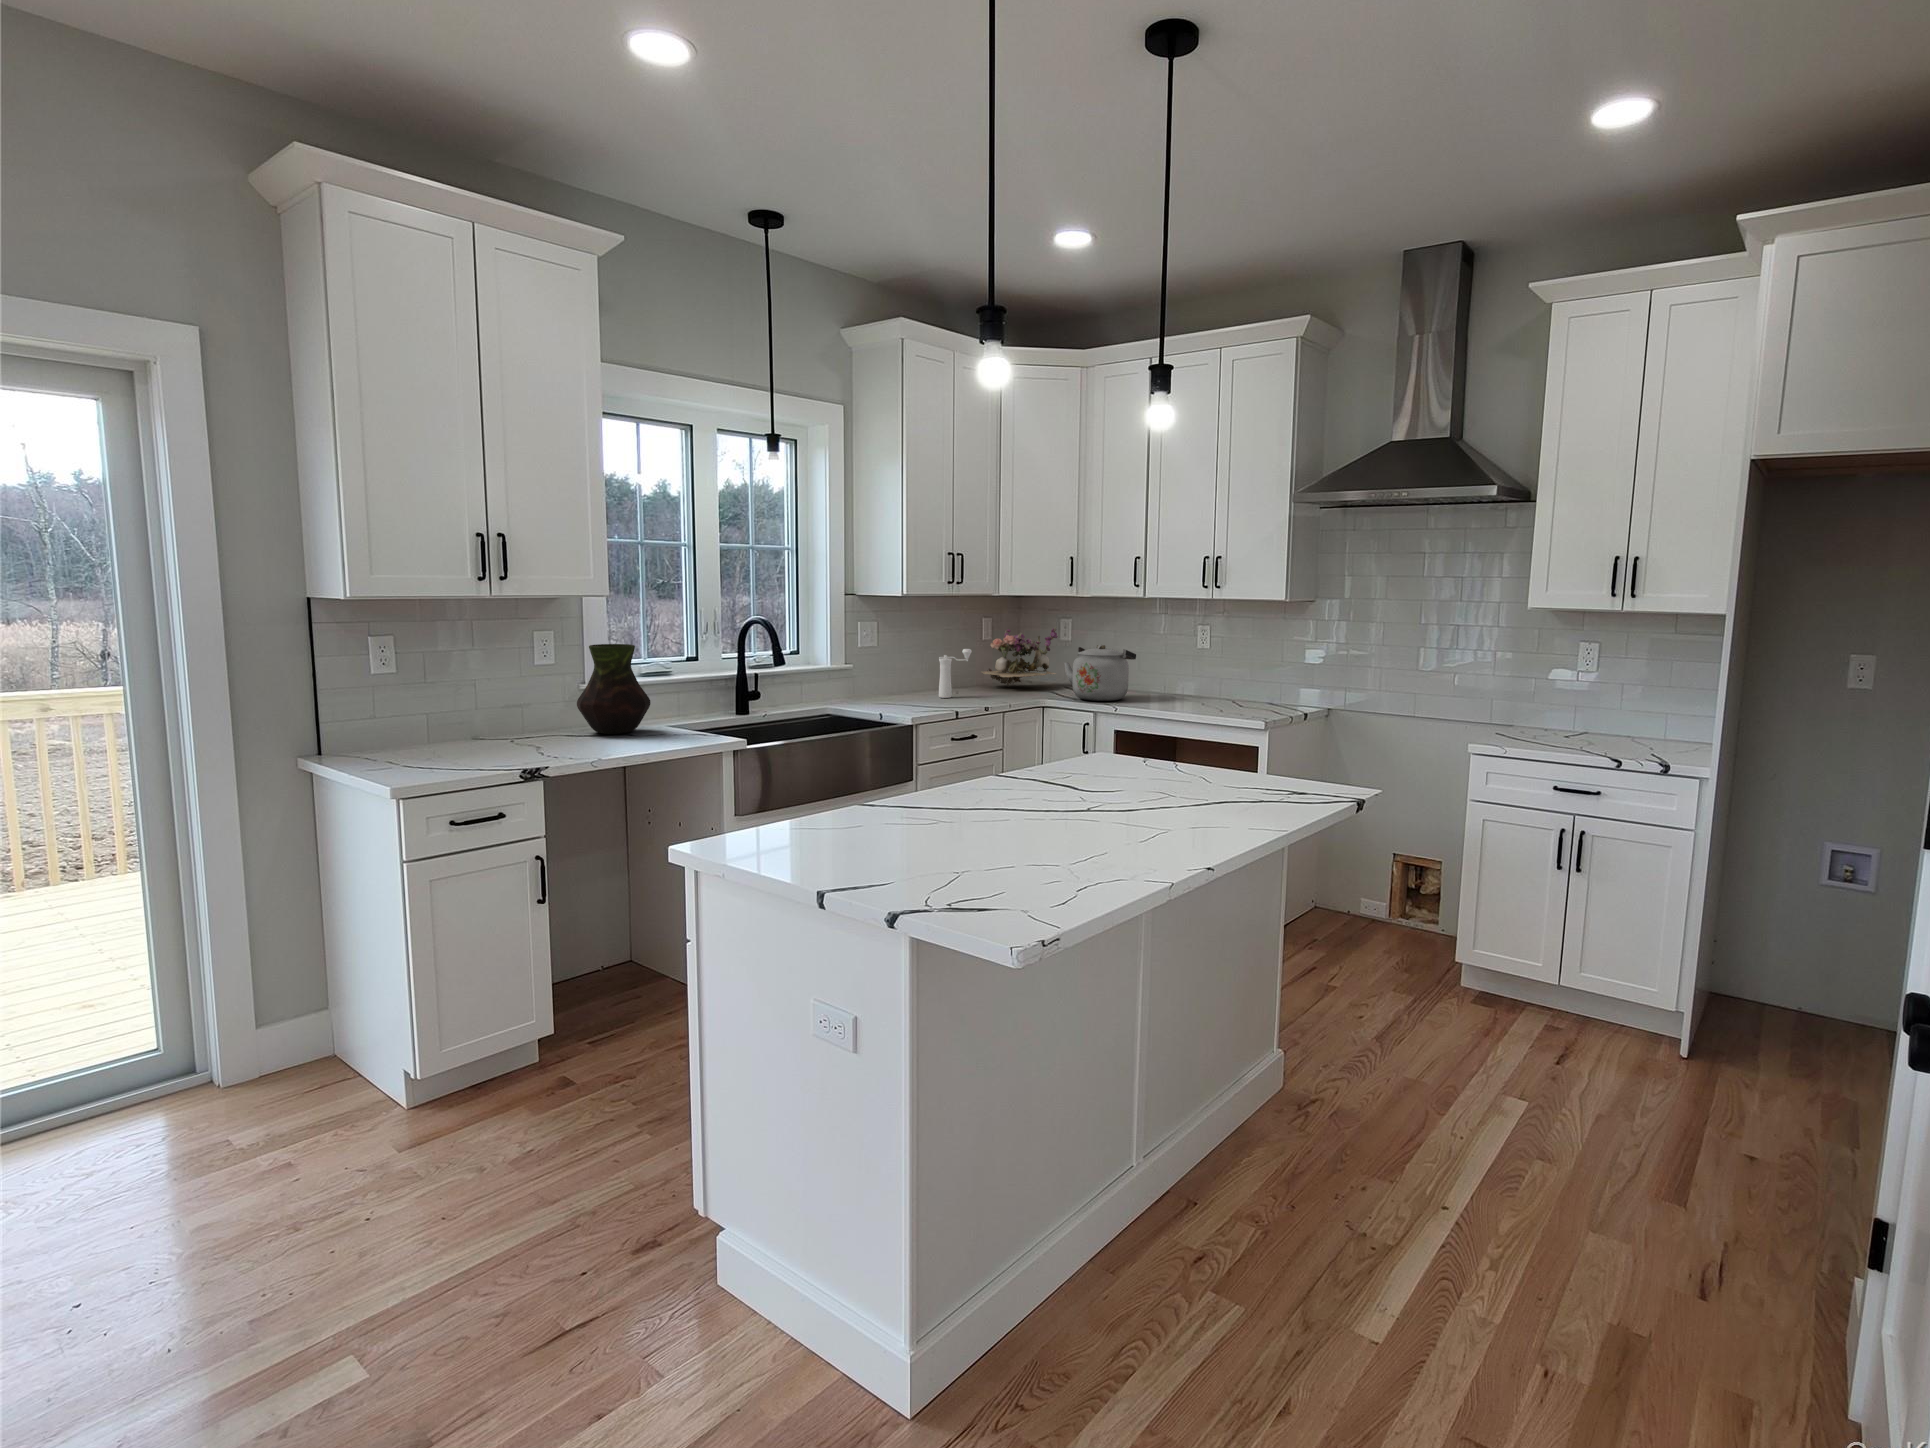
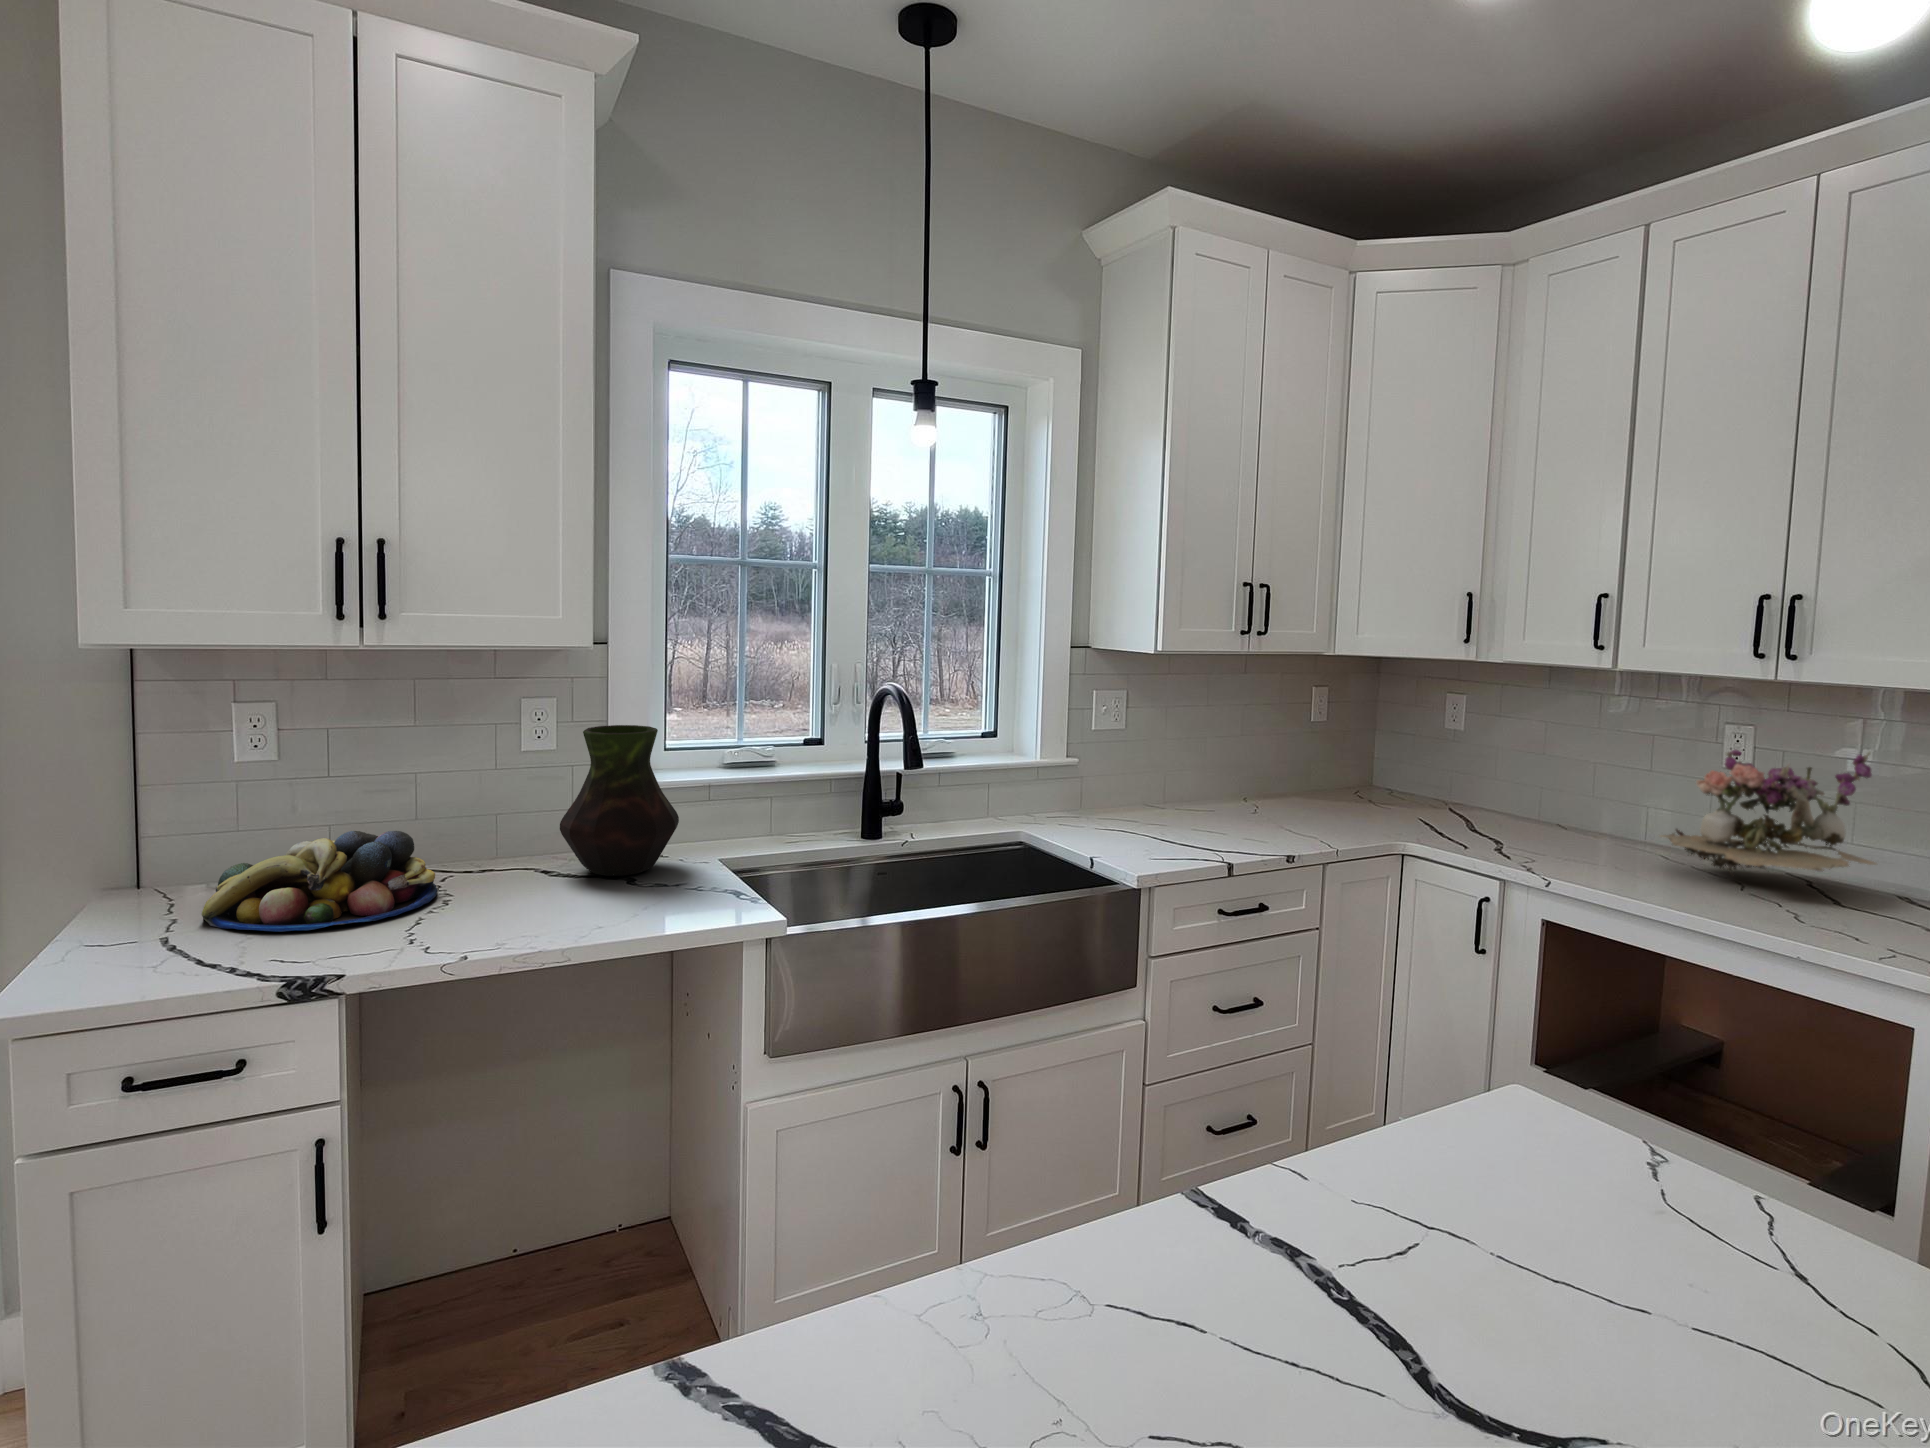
flower arrangement: present [982,627,1058,686] -> present [1661,750,1877,875]
kettle: present [1064,645,1136,701] -> none [1446,753,1594,860]
pepper mill: present [939,649,972,698] -> none [1220,742,1281,822]
fruit bowl: none [397,707,533,760] -> present [202,831,438,932]

